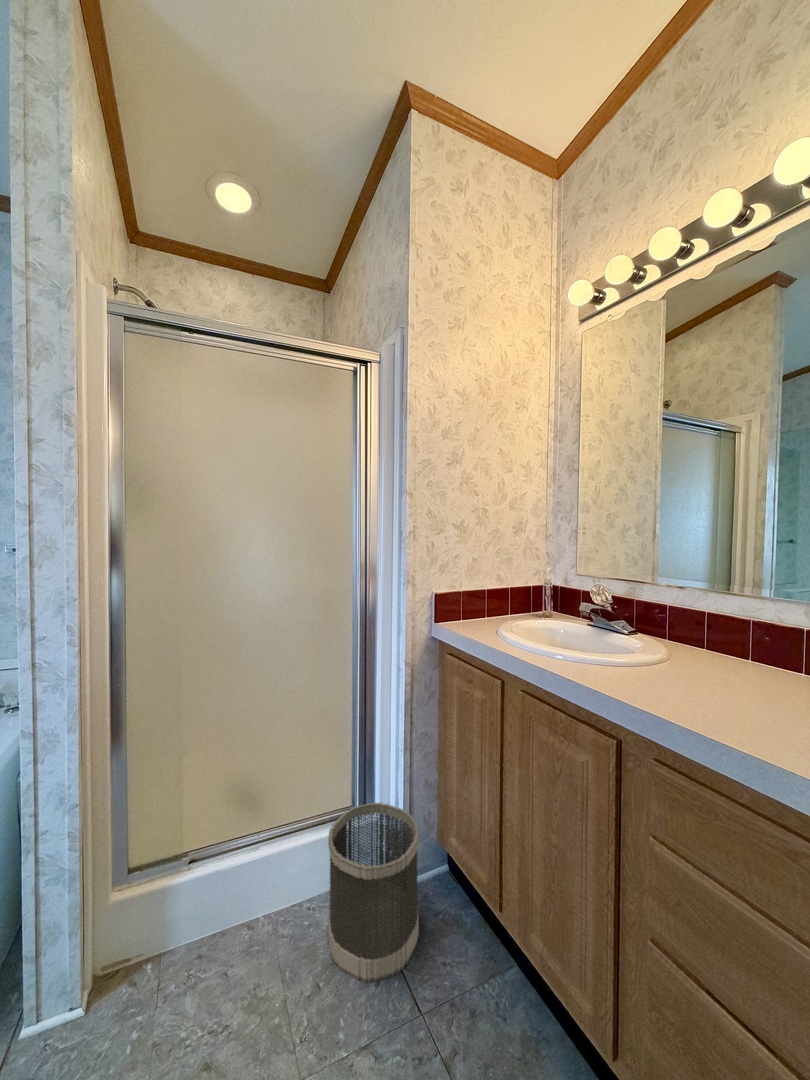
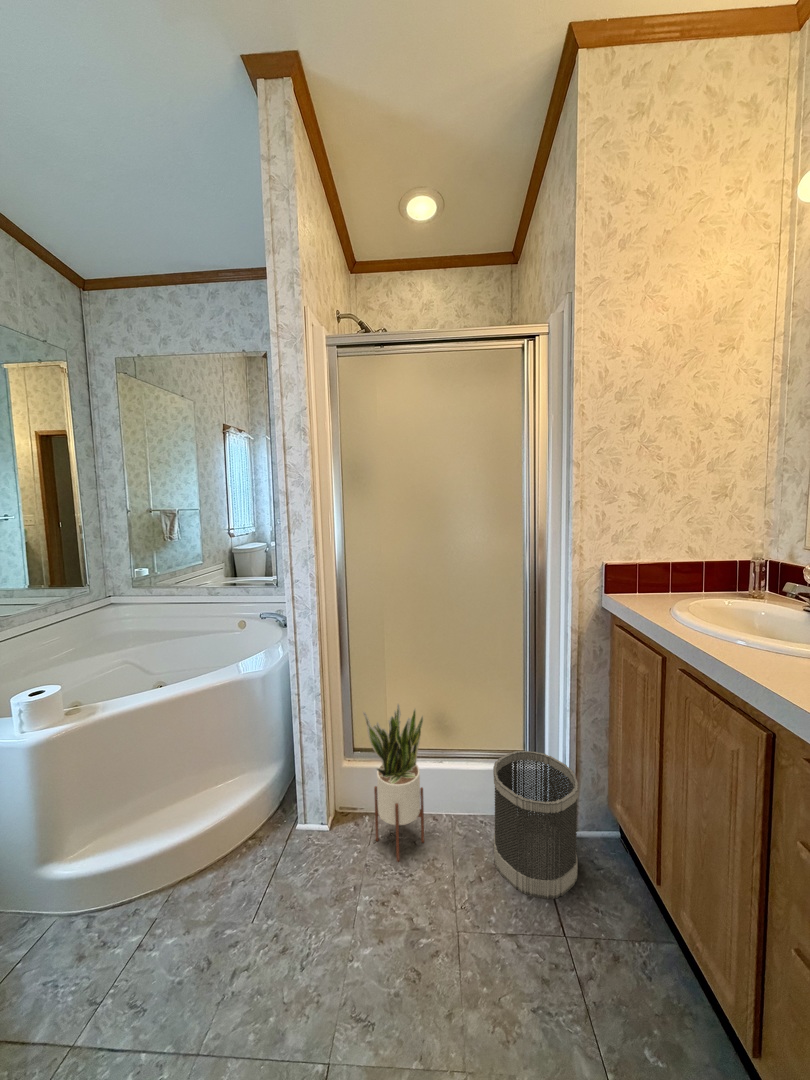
potted plant: none [152,789,240,1017] -> present [363,704,424,862]

